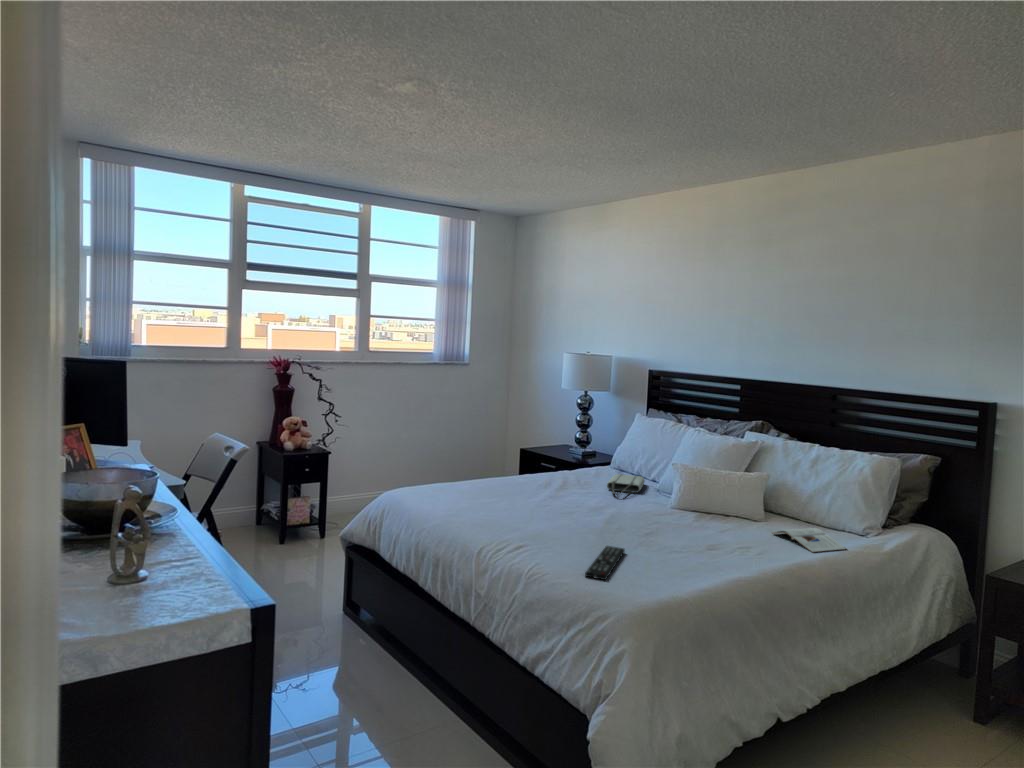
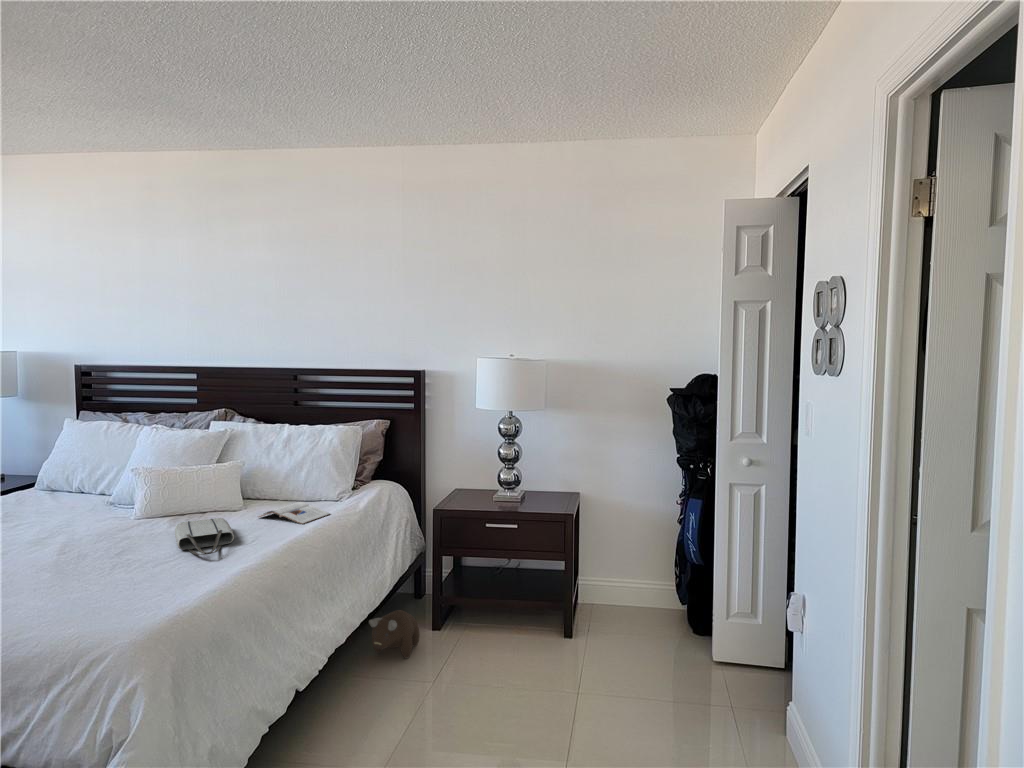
tote bag: present [607,474,644,494] -> present [175,518,234,555]
remote control: present [585,546,625,580] -> none [38,574,89,622]
plush toy: none [880,676,949,738] -> present [369,610,420,658]

